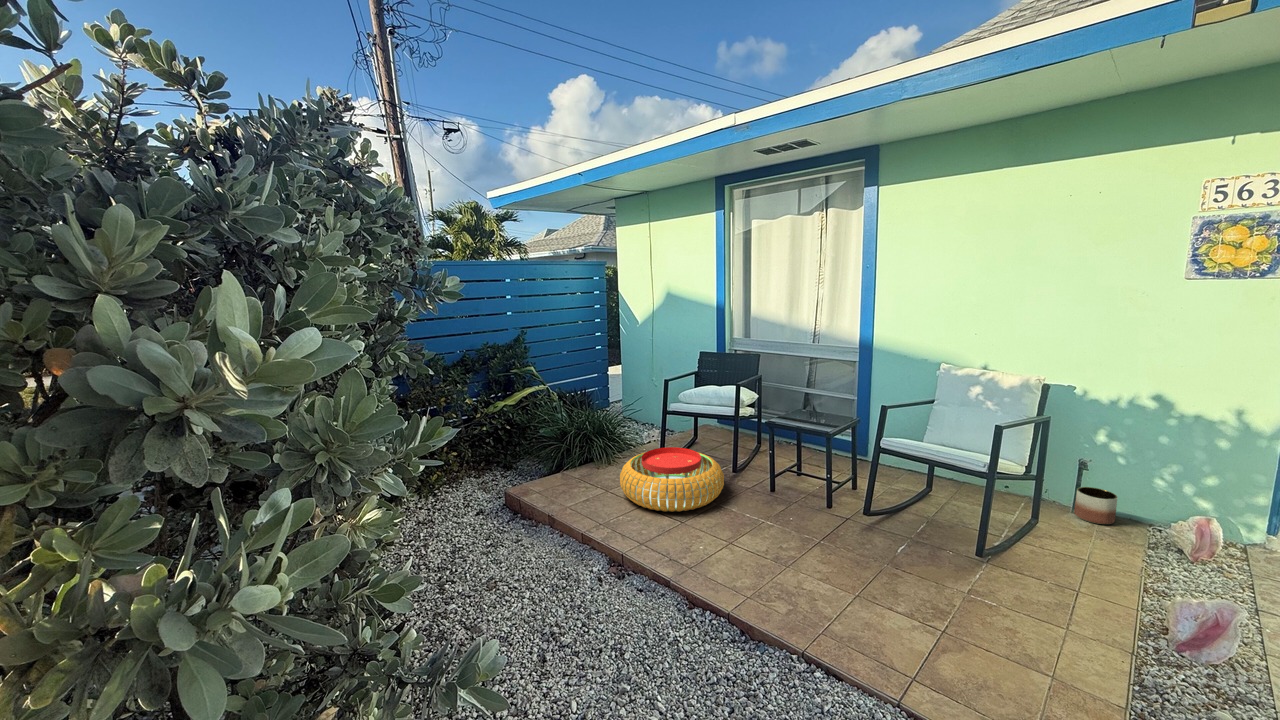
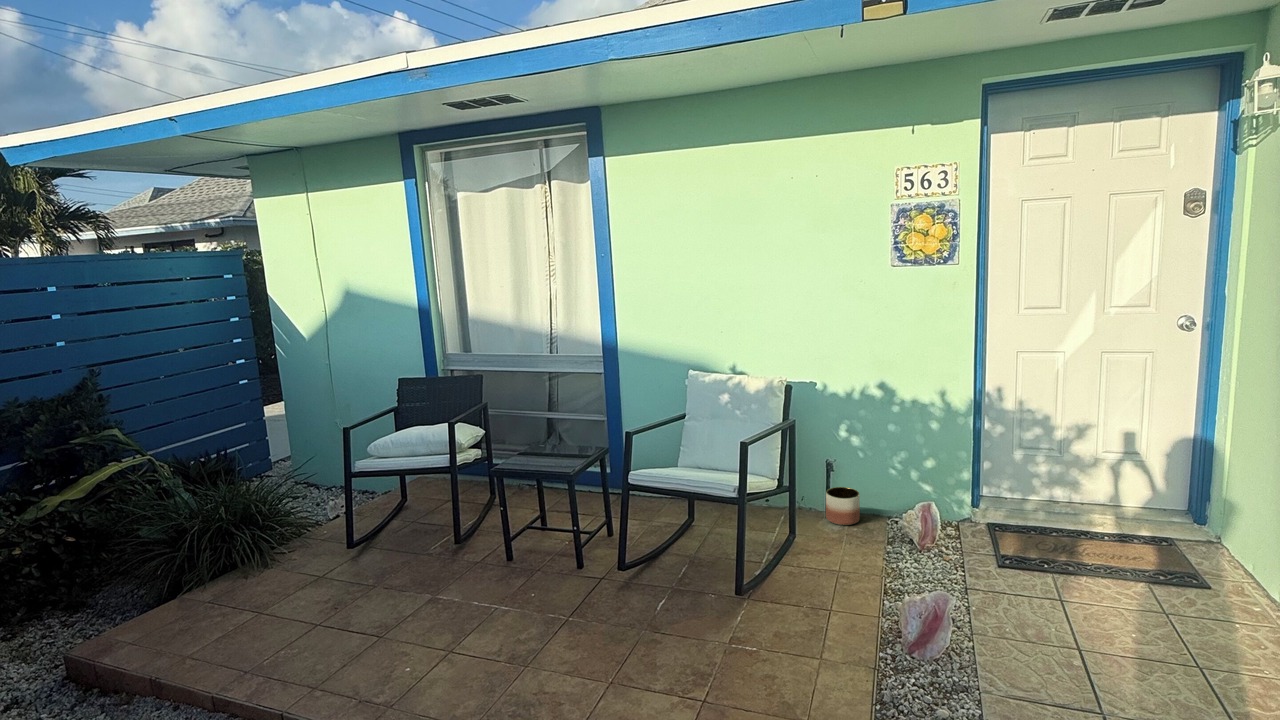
pouf: present [620,447,724,512] -> none [278,523,441,627]

